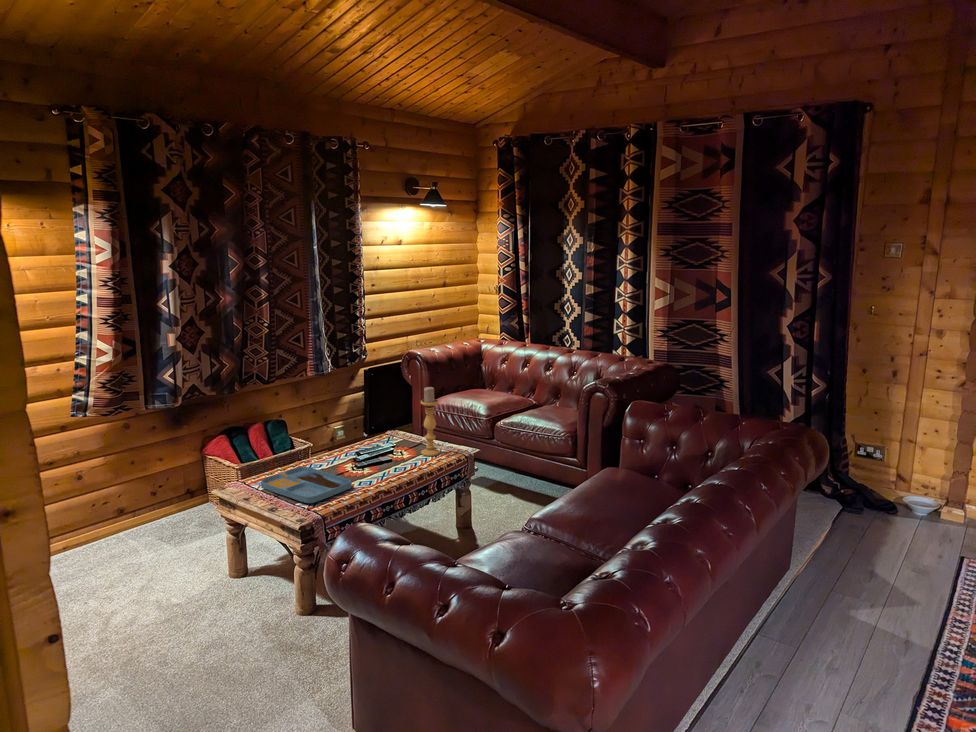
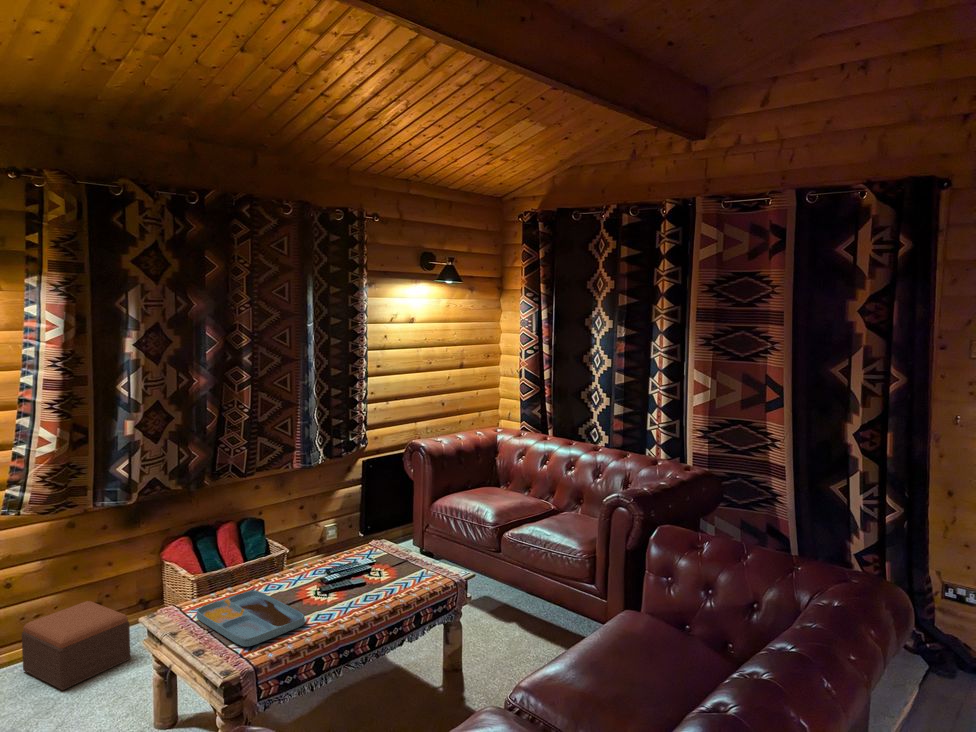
candle holder: present [421,387,440,456] -> none [401,496,424,581]
footstool: none [98,489,191,558] -> present [22,601,130,690]

